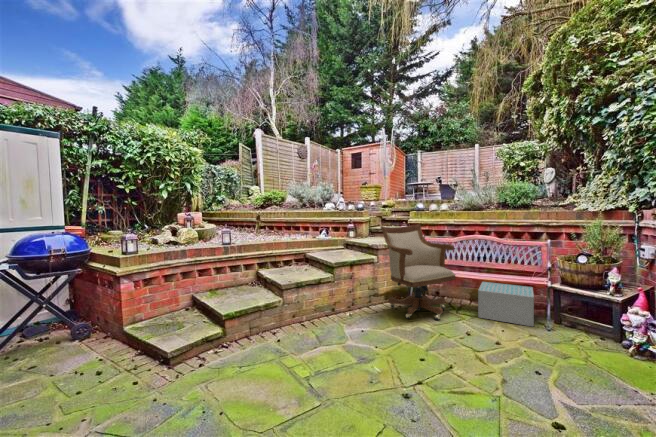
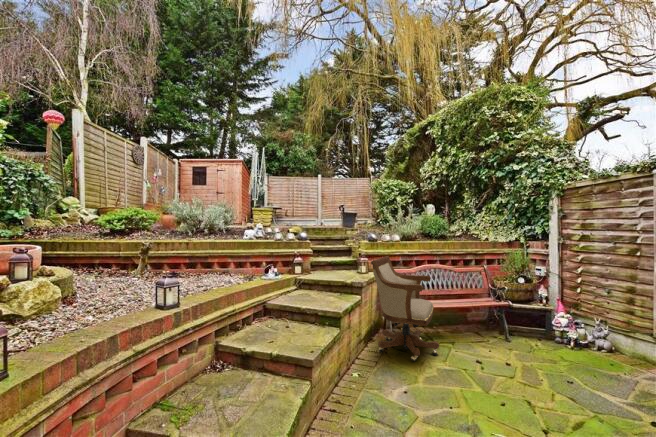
storage box: present [478,282,534,326] -> none [438,307,495,343]

